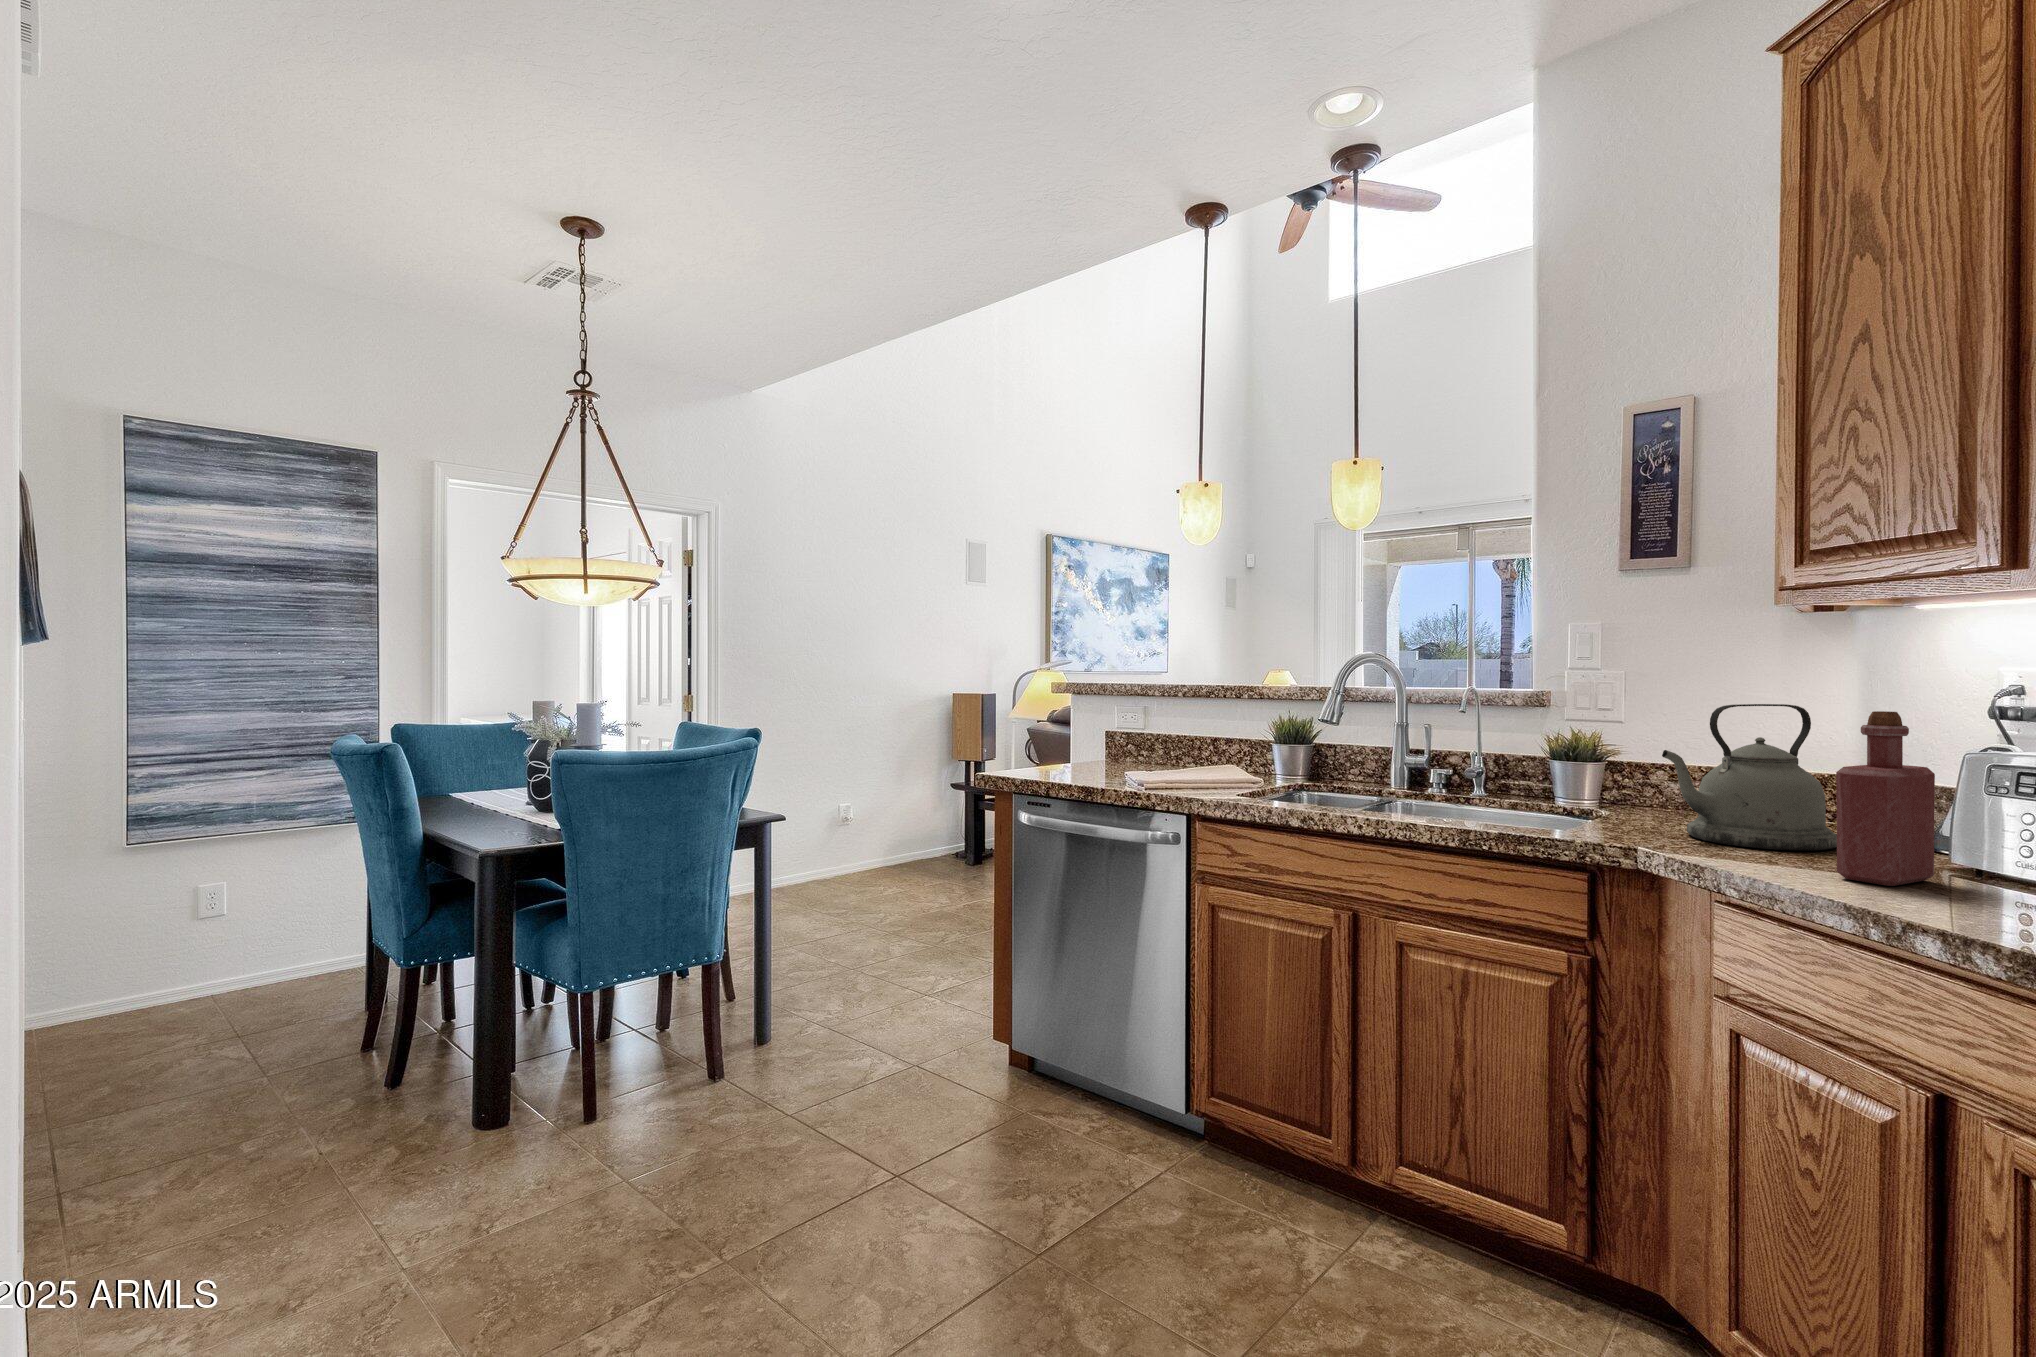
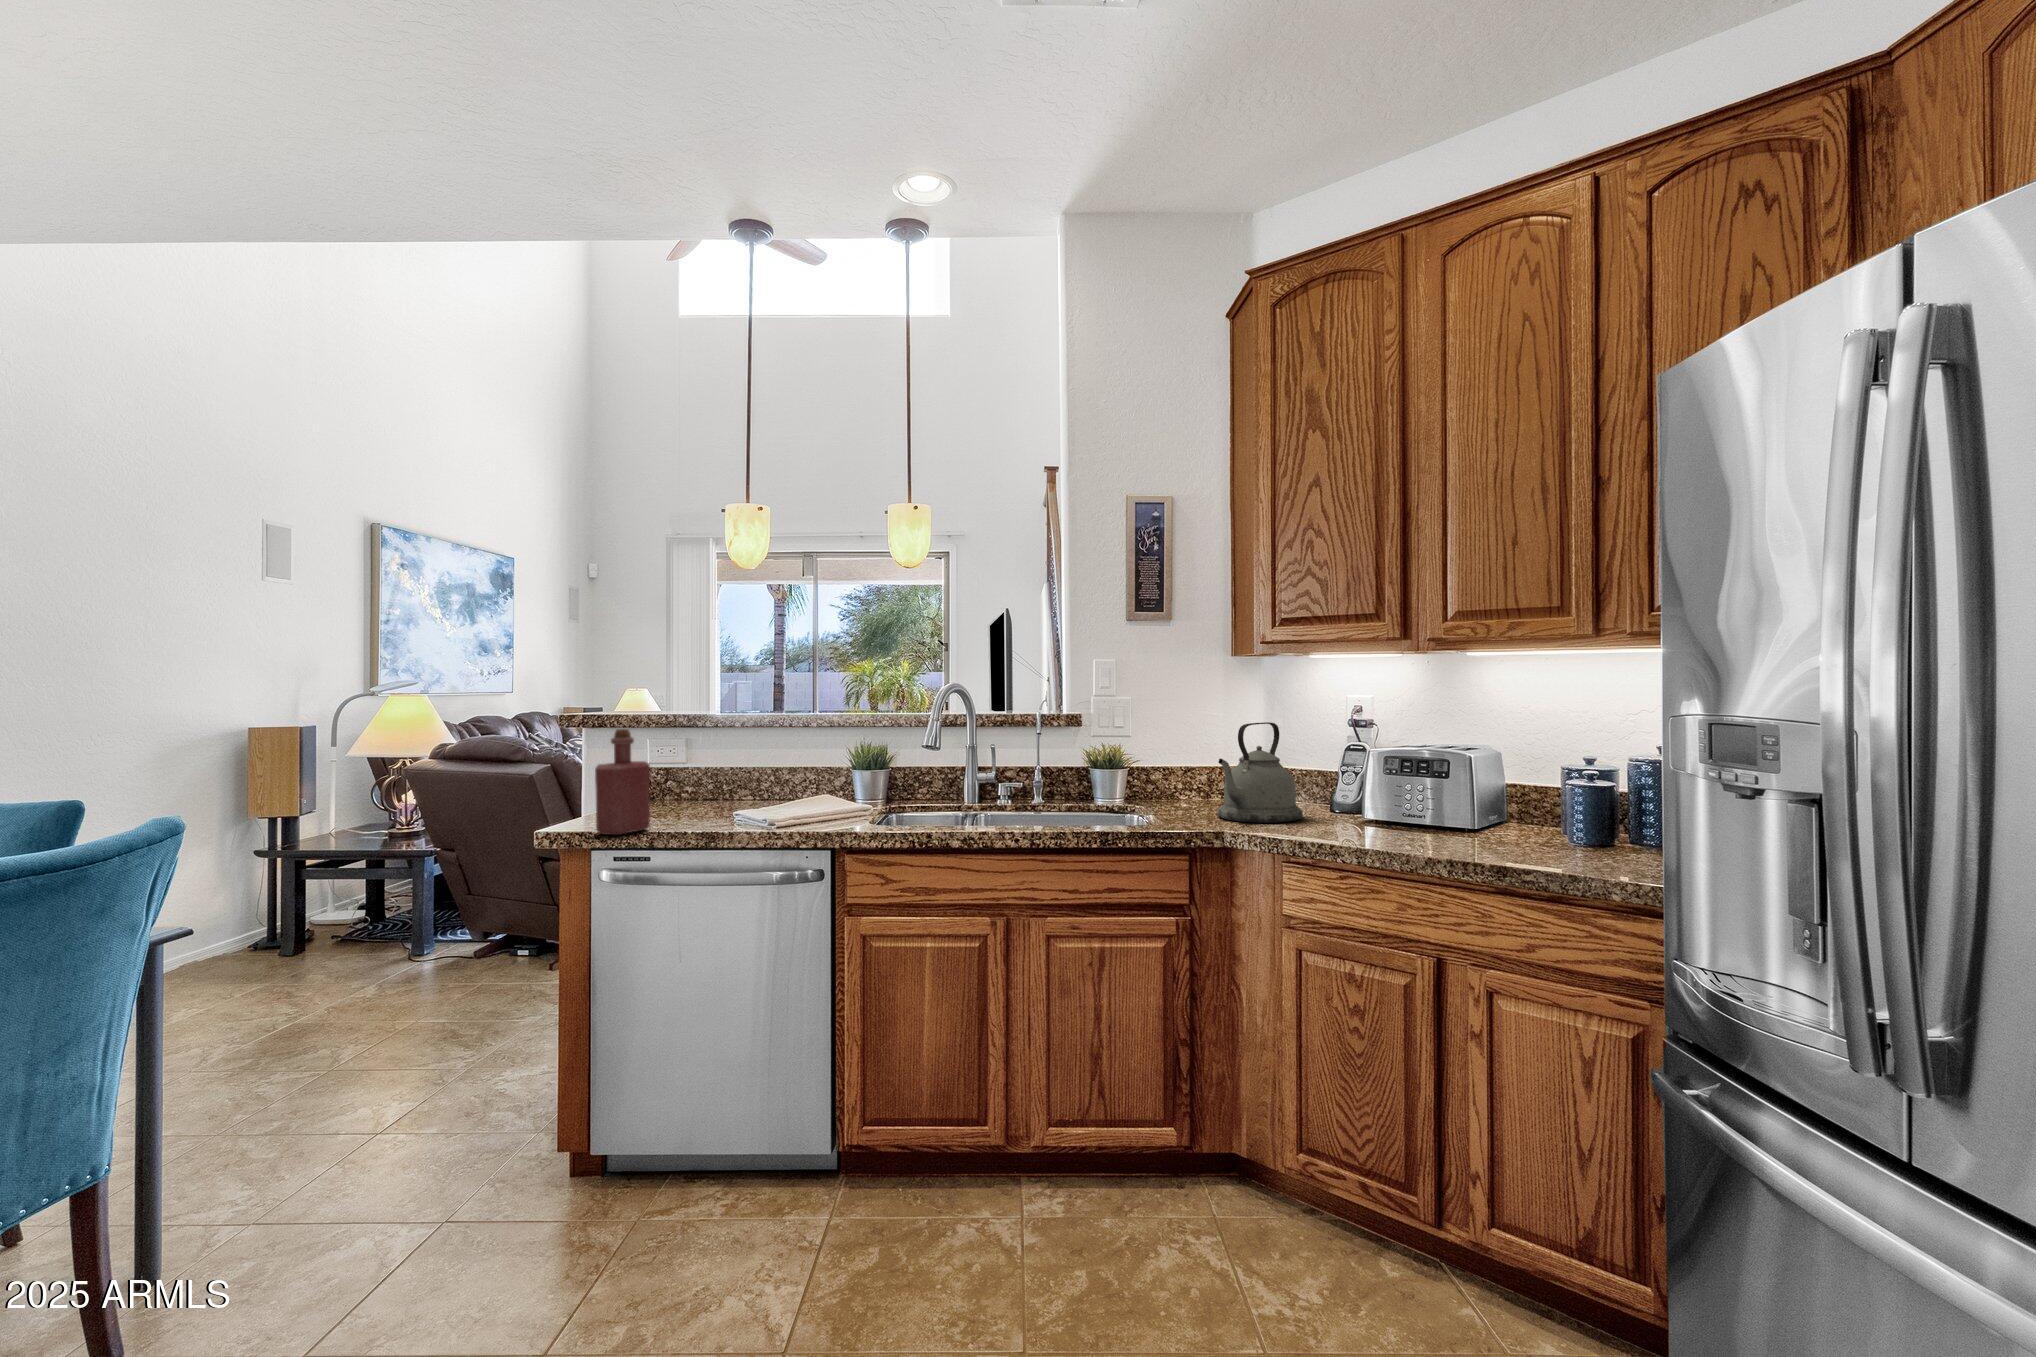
bottle: present [1836,711,1935,886] -> present [595,729,650,835]

